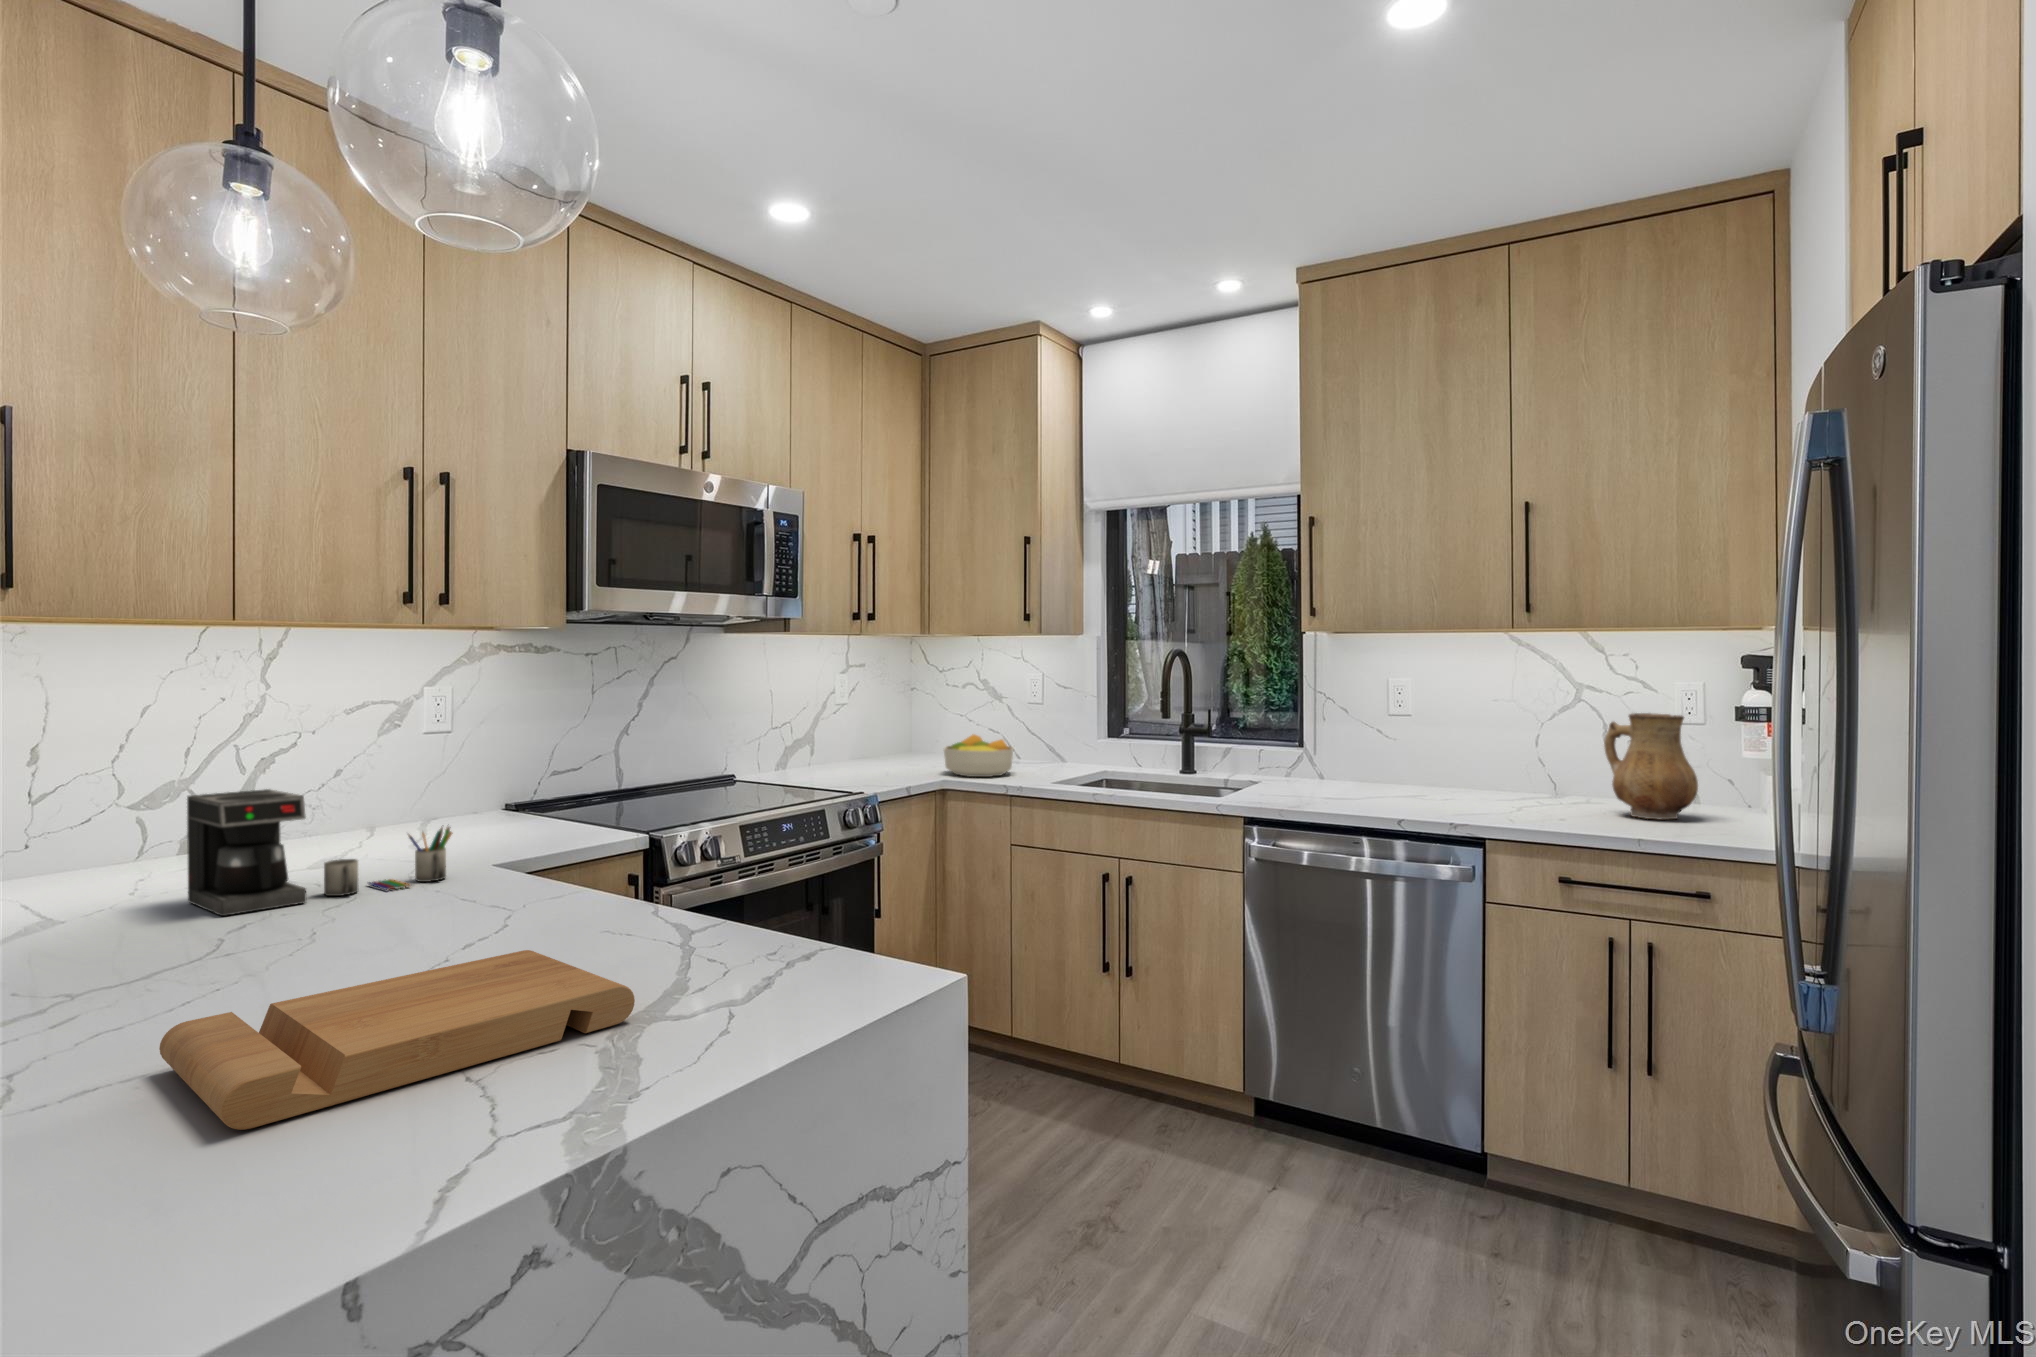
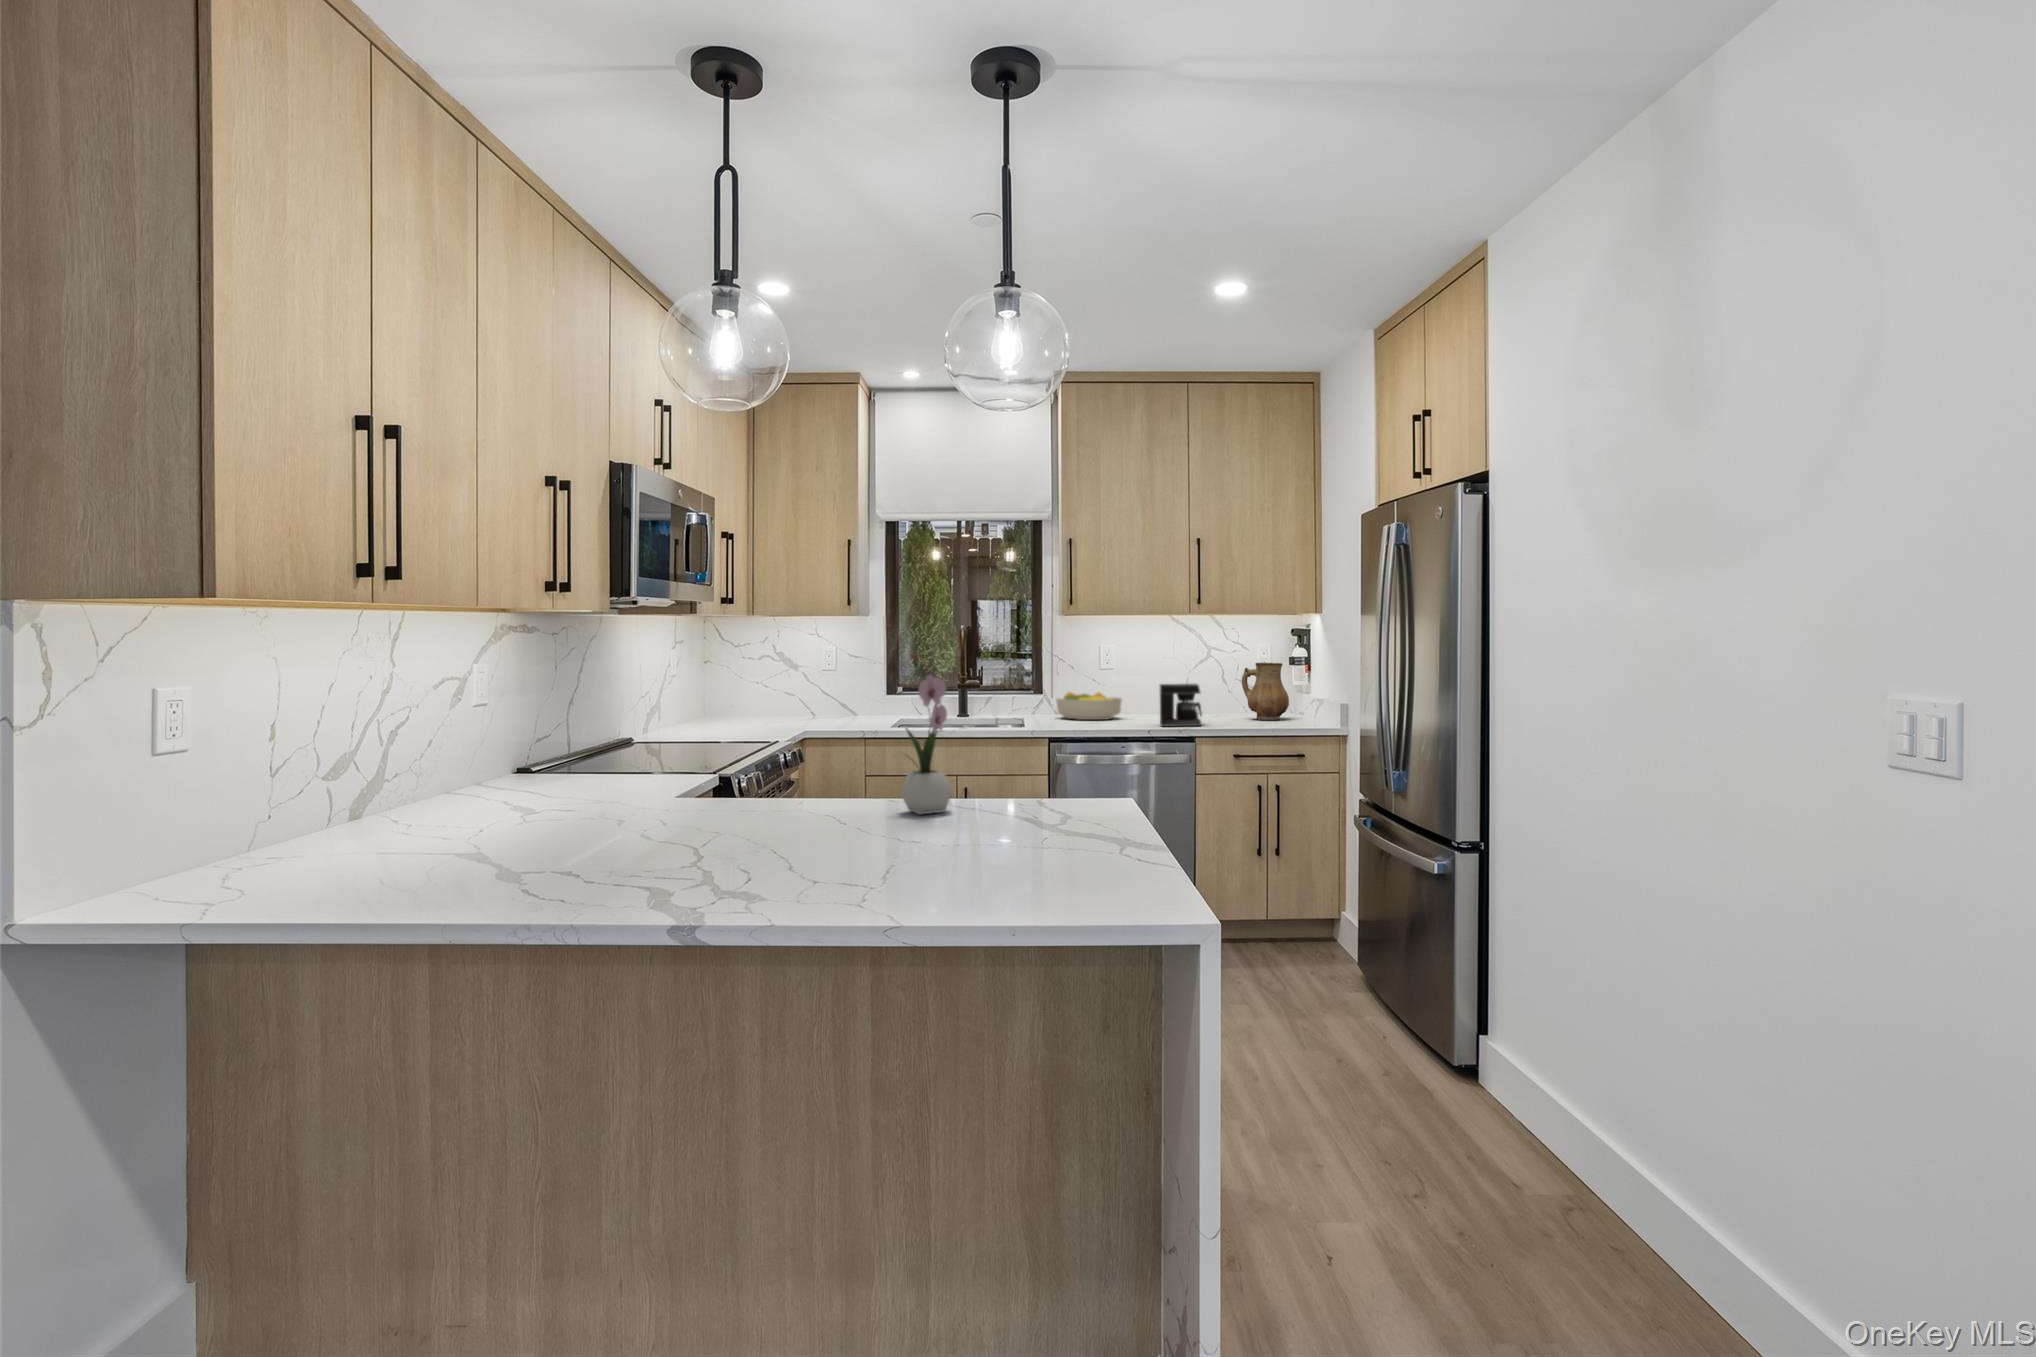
flower arrangement: none [428,686,557,959] -> present [901,654,952,815]
fruit bowl: present [944,734,1014,777] -> present [1056,692,1122,720]
coffee maker: present [187,789,453,916] -> present [1160,684,1202,726]
cutting board: present [159,950,635,1130] -> none [969,797,1100,848]

